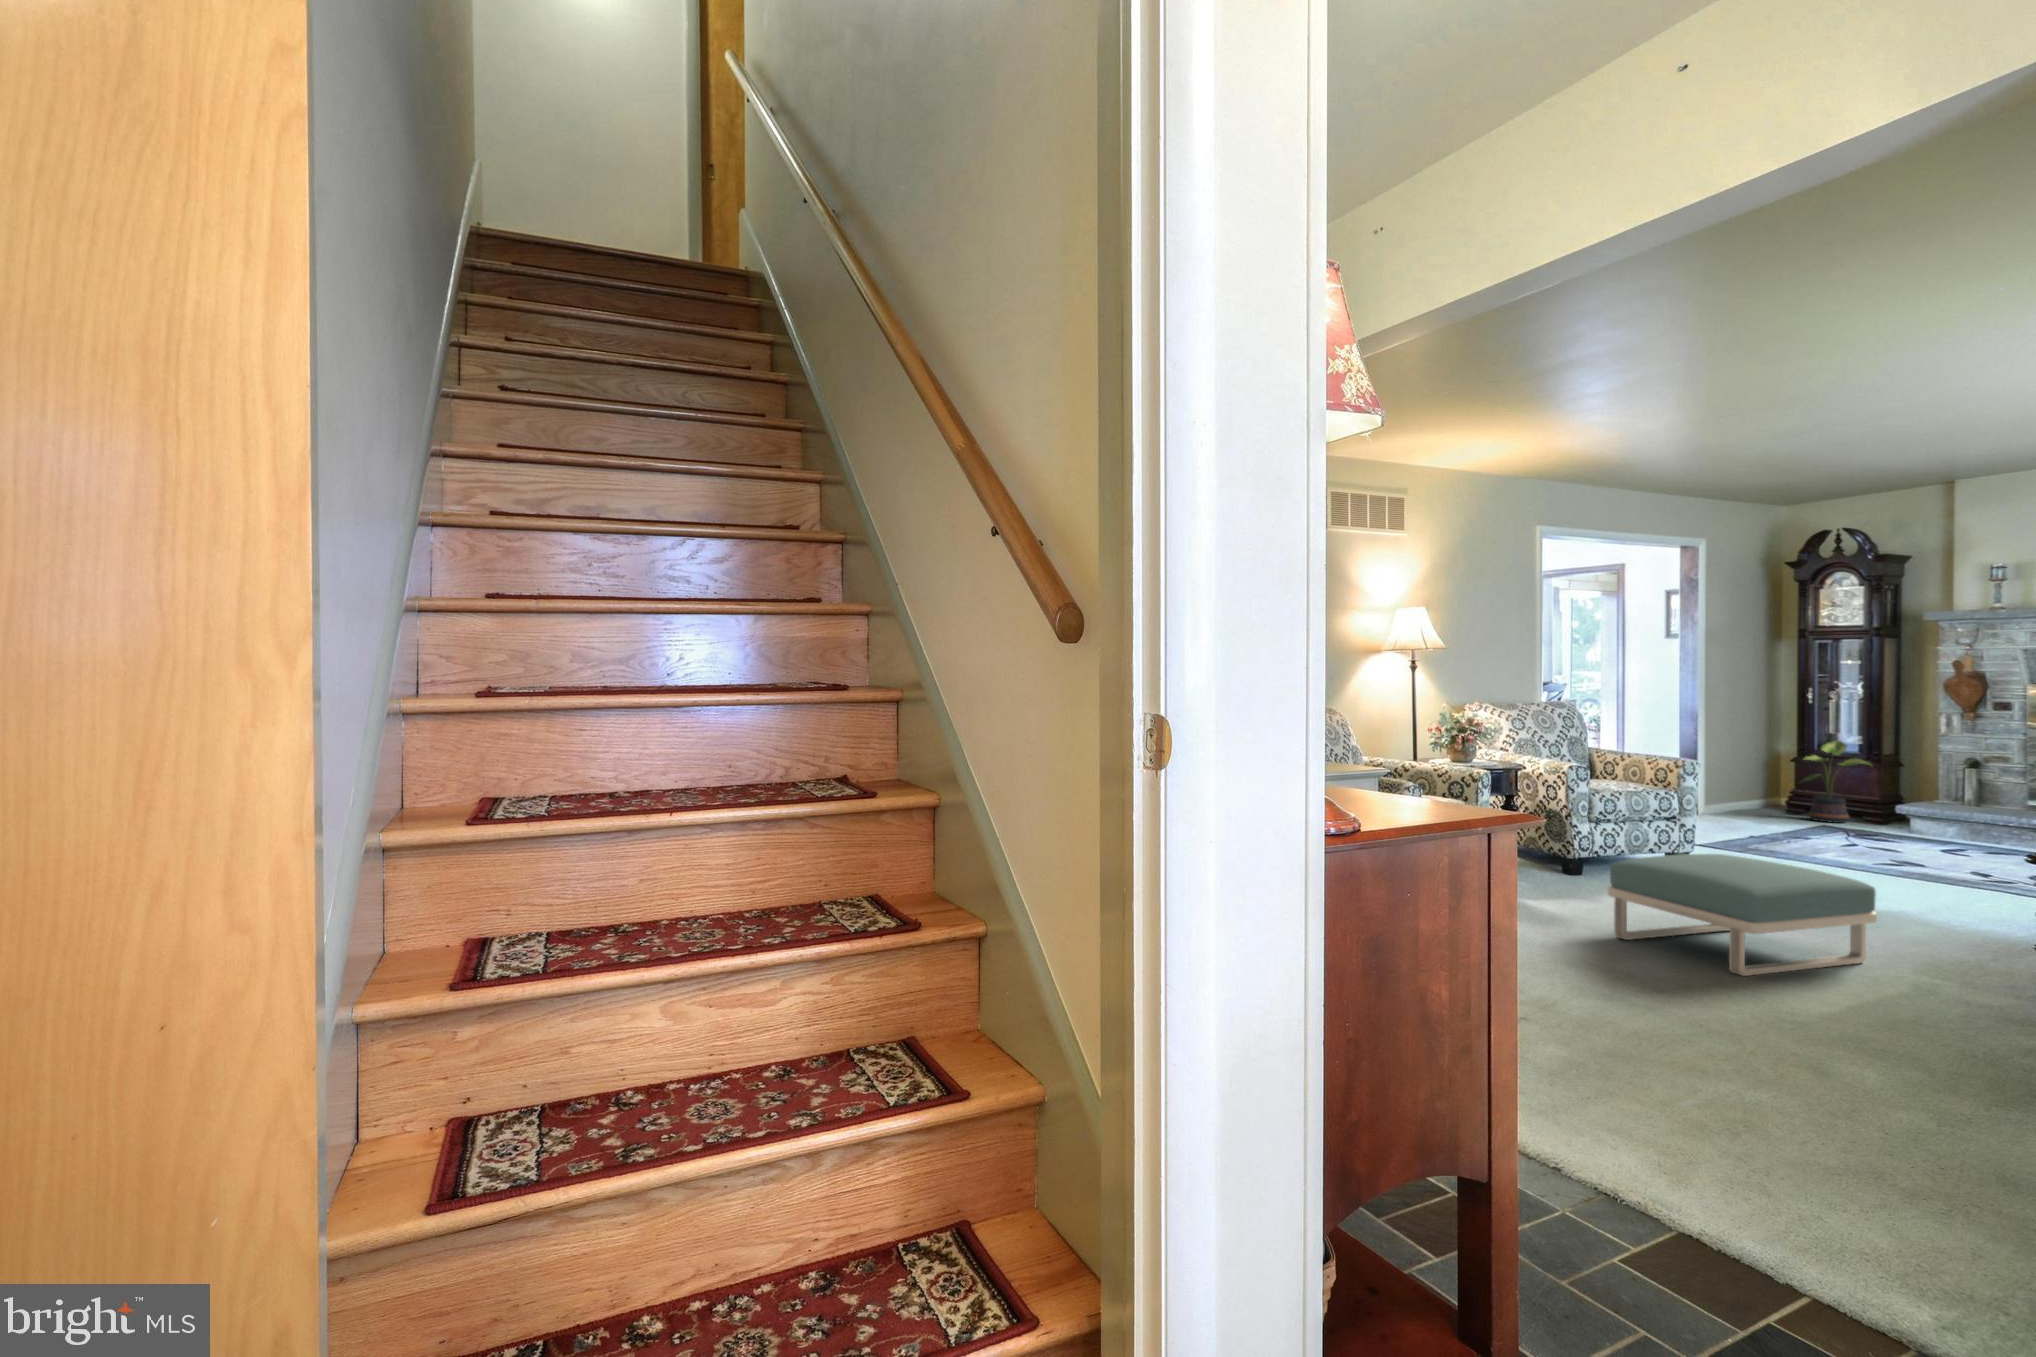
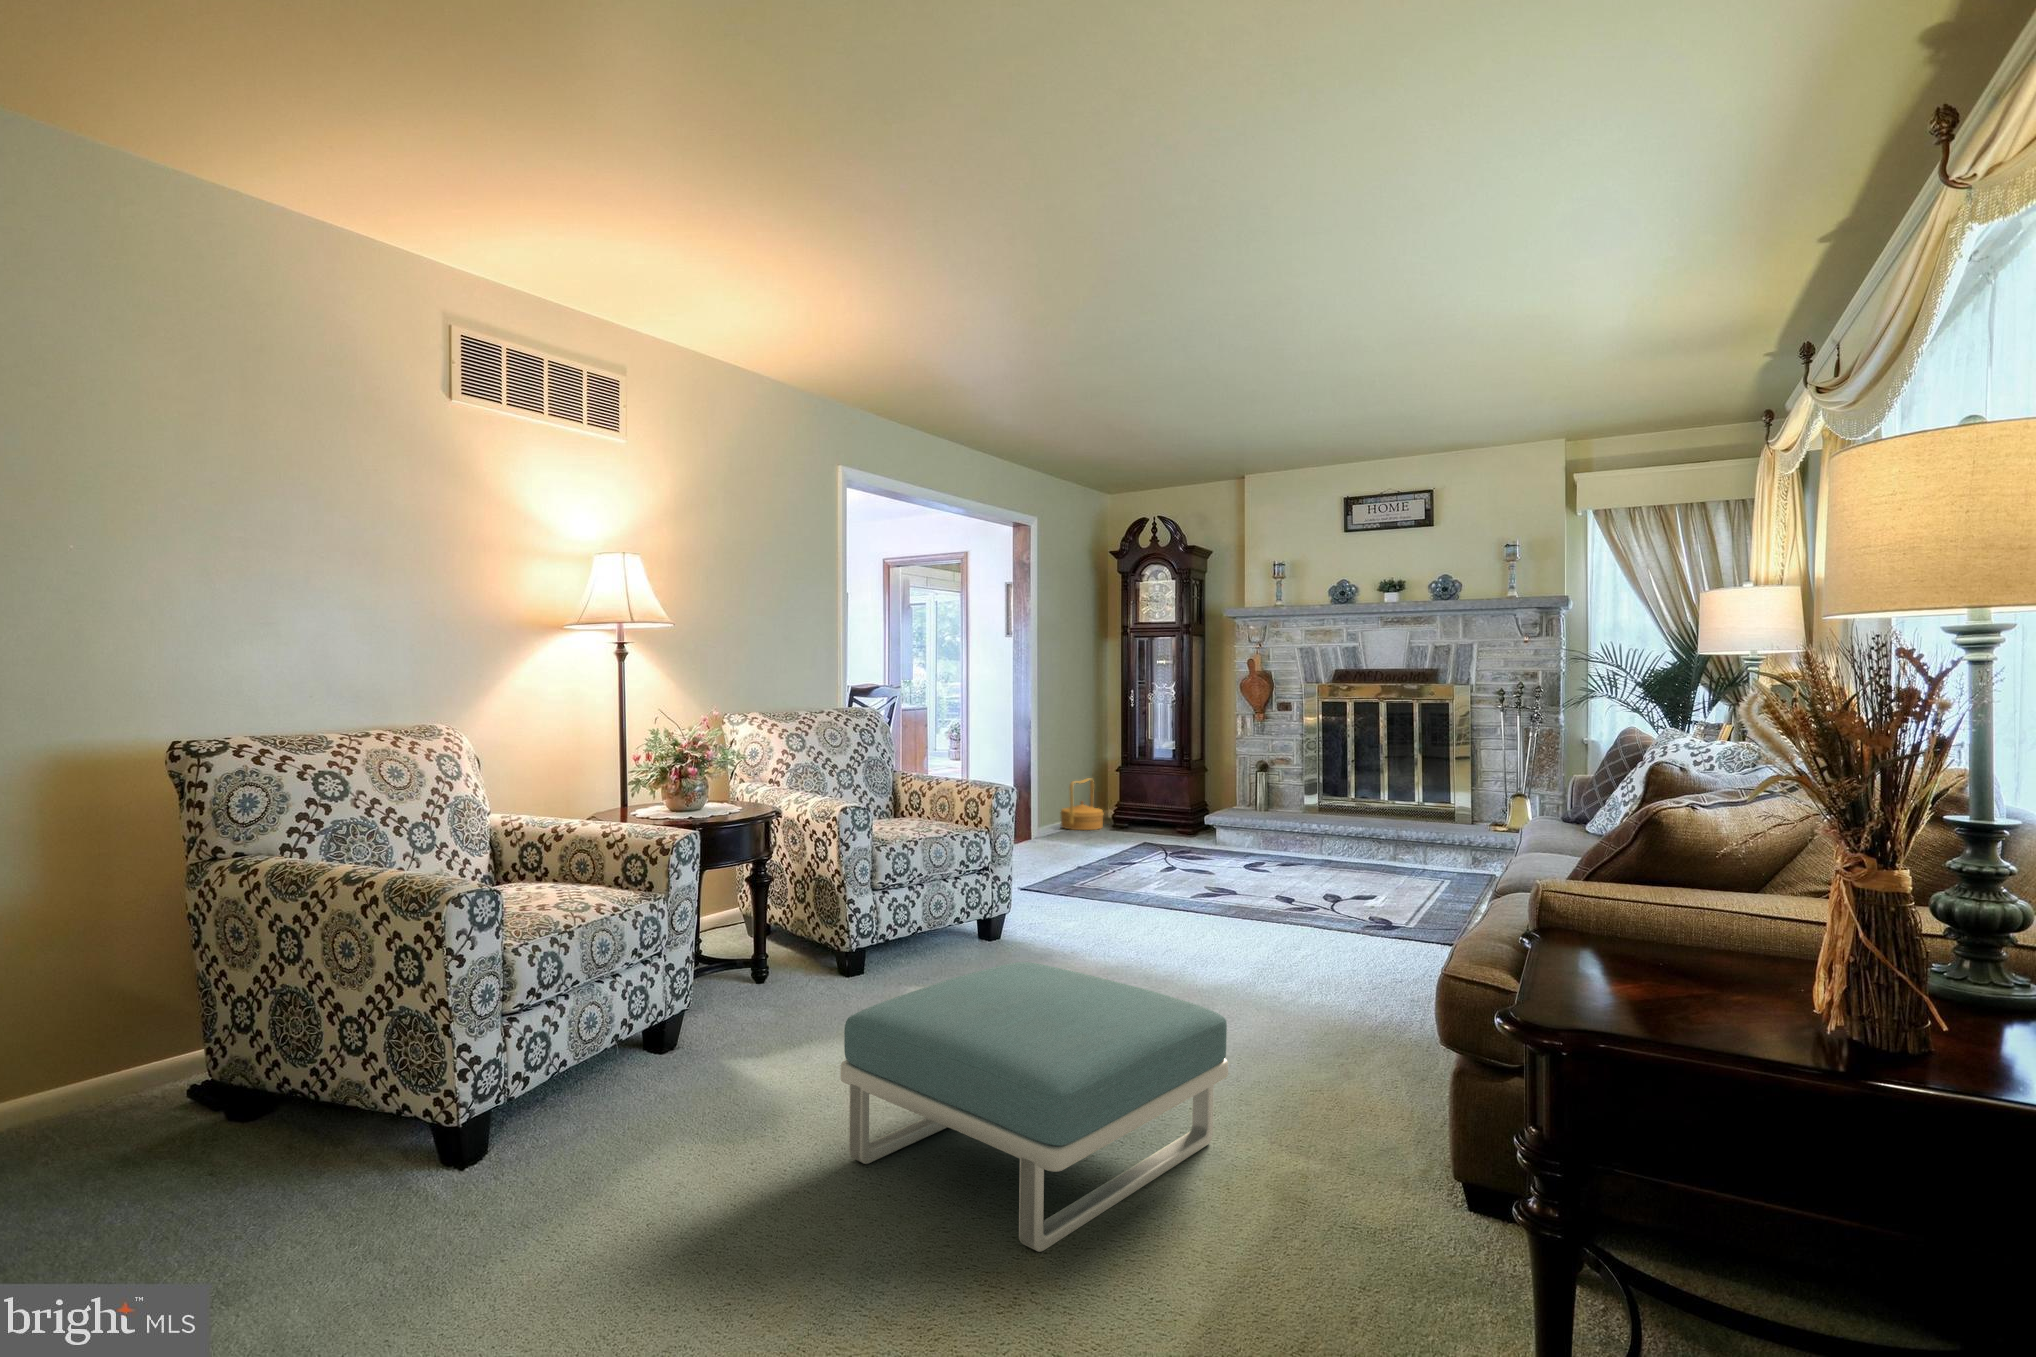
potted plant: present [1804,741,1872,823] -> none [1120,745,1184,837]
basket: none [1731,768,1780,814] -> present [1060,778,1103,830]

